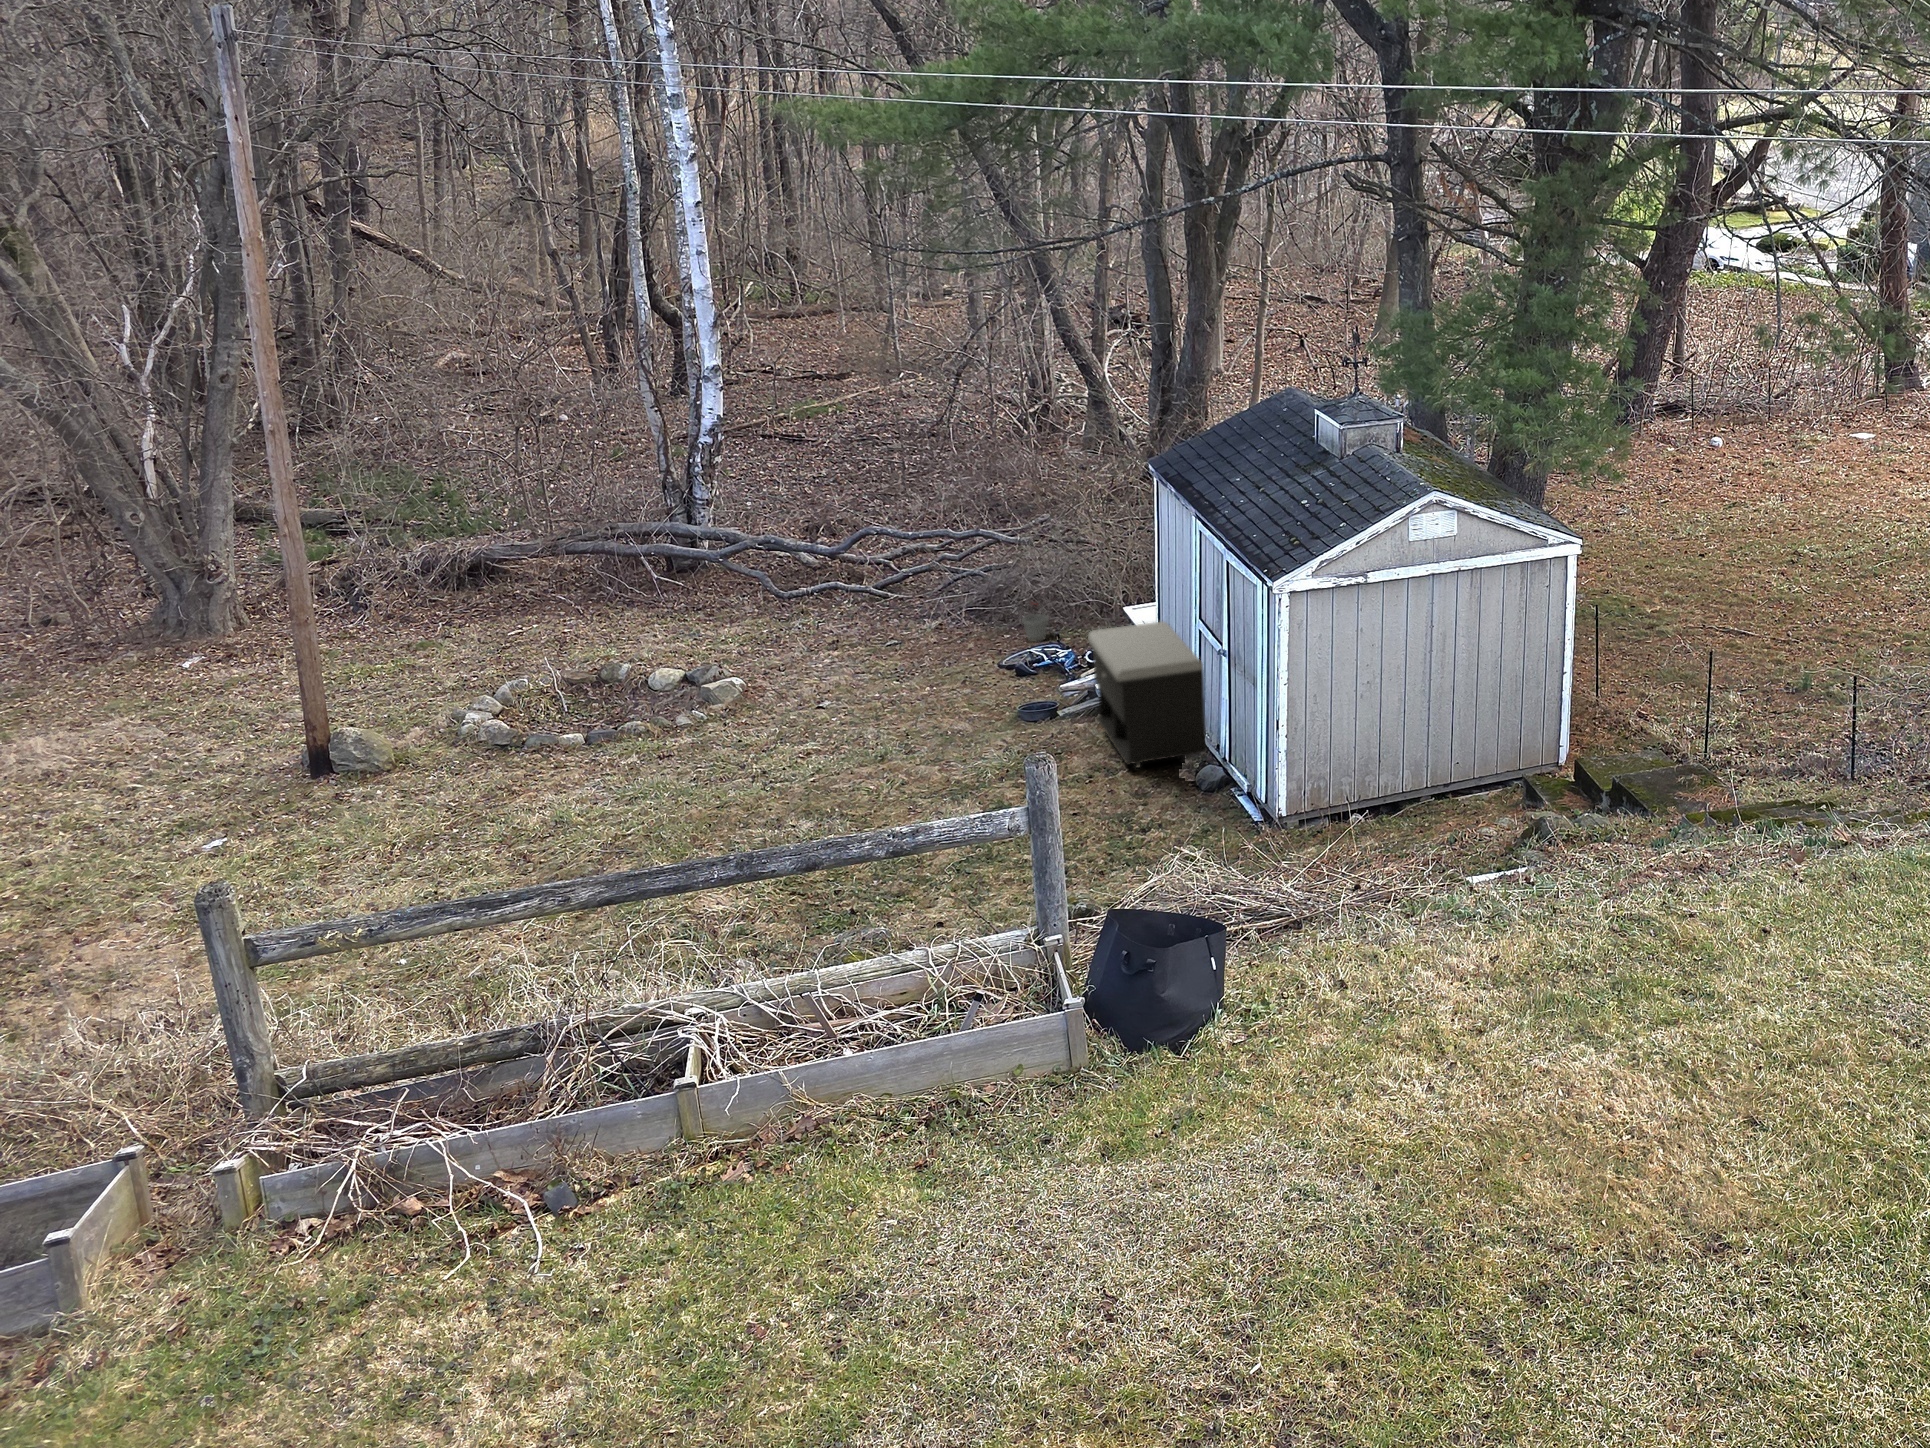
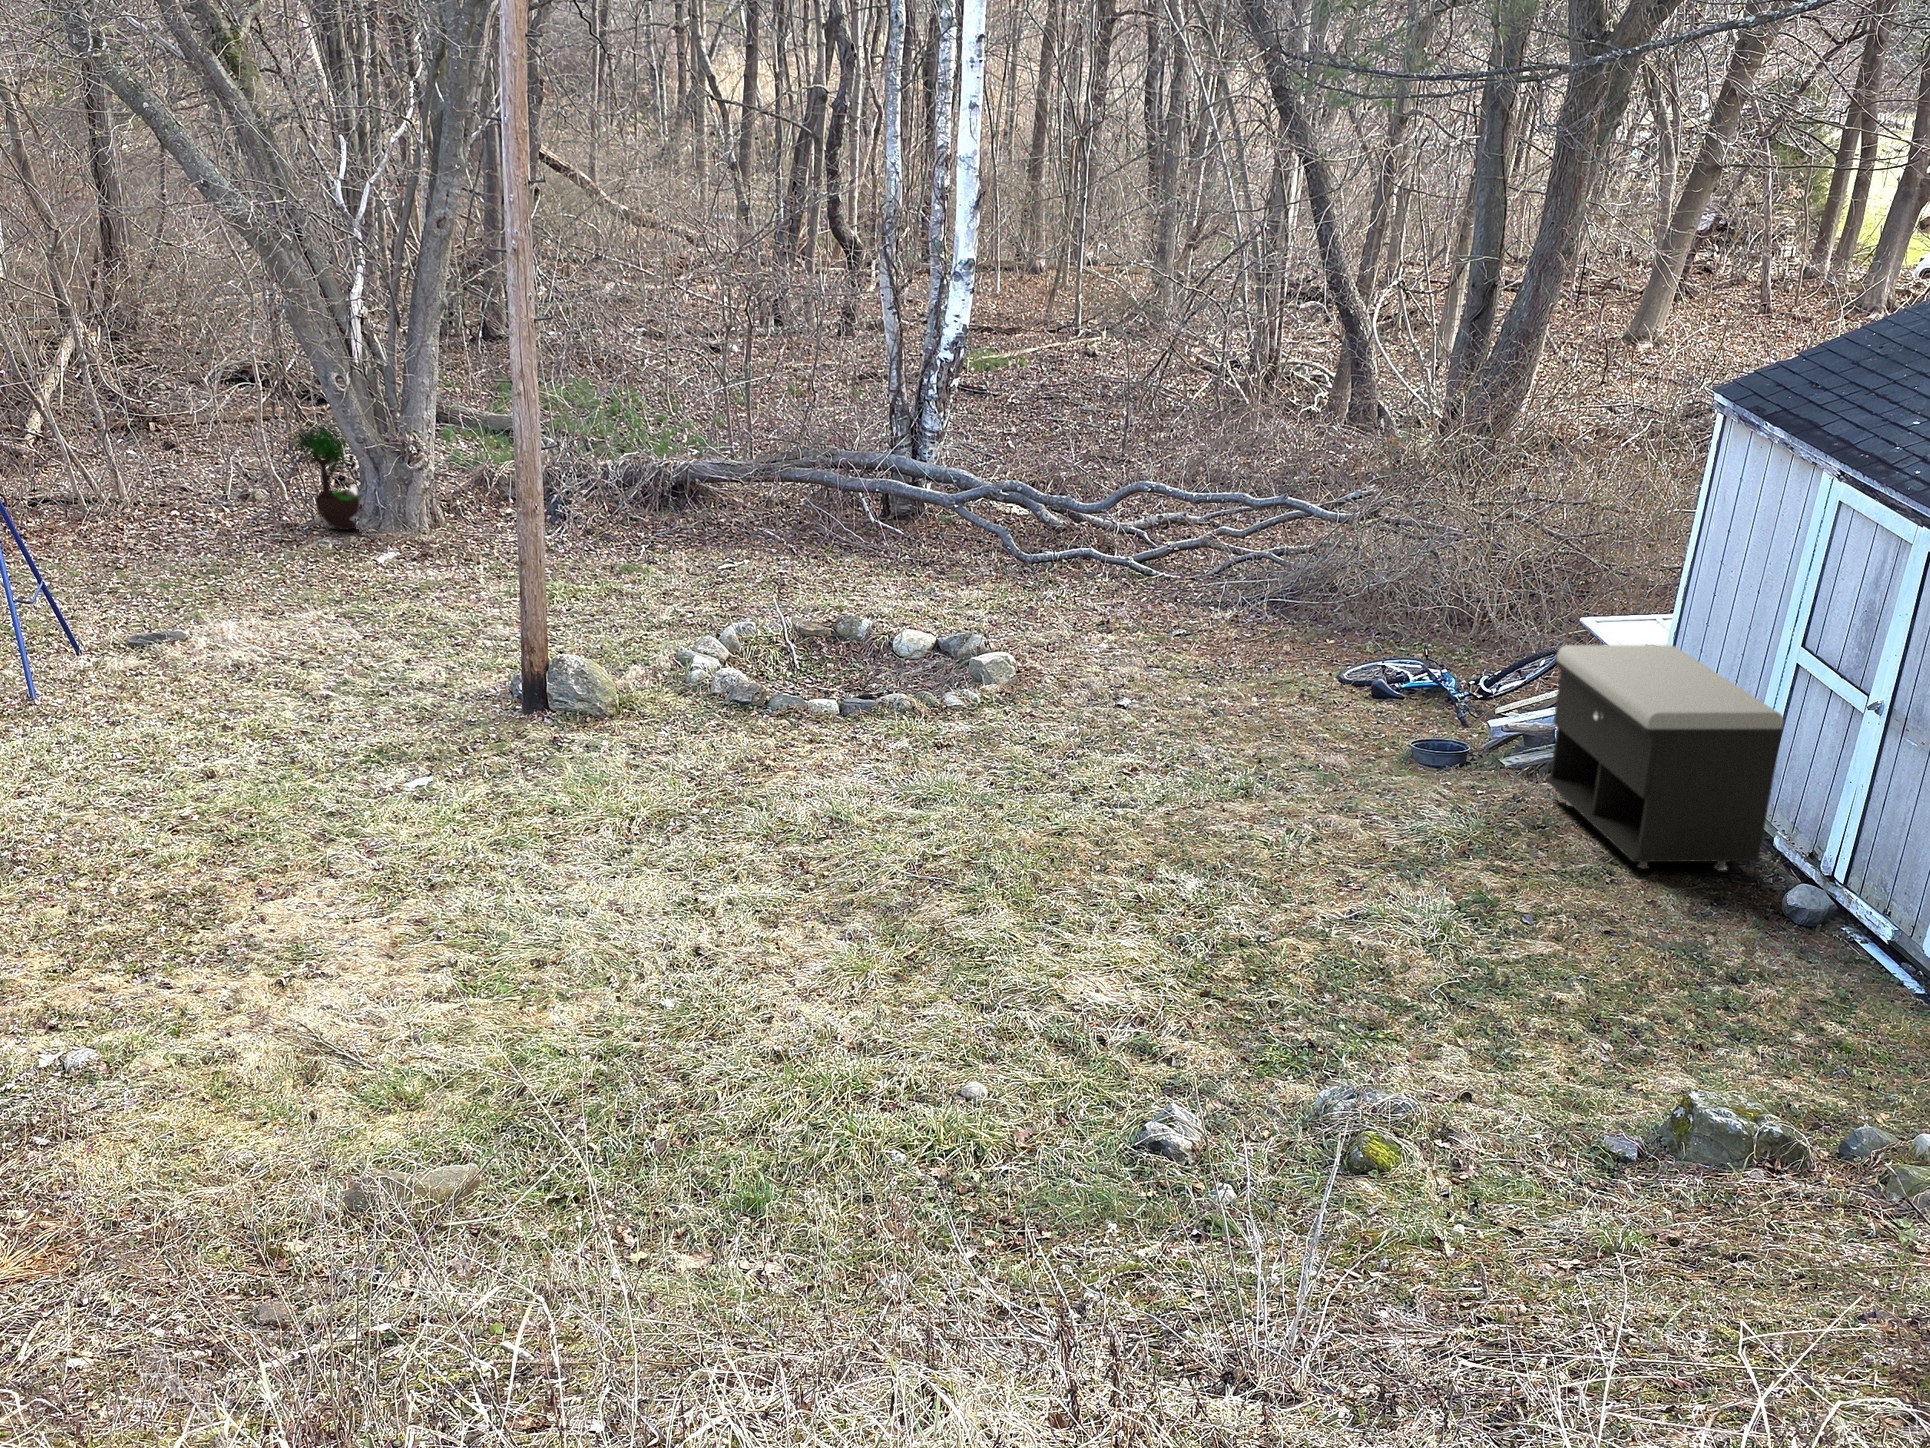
potted tree: none [80,543,170,641] -> present [292,422,359,530]
bucket: present [1022,614,1049,642] -> none [1363,601,1401,658]

